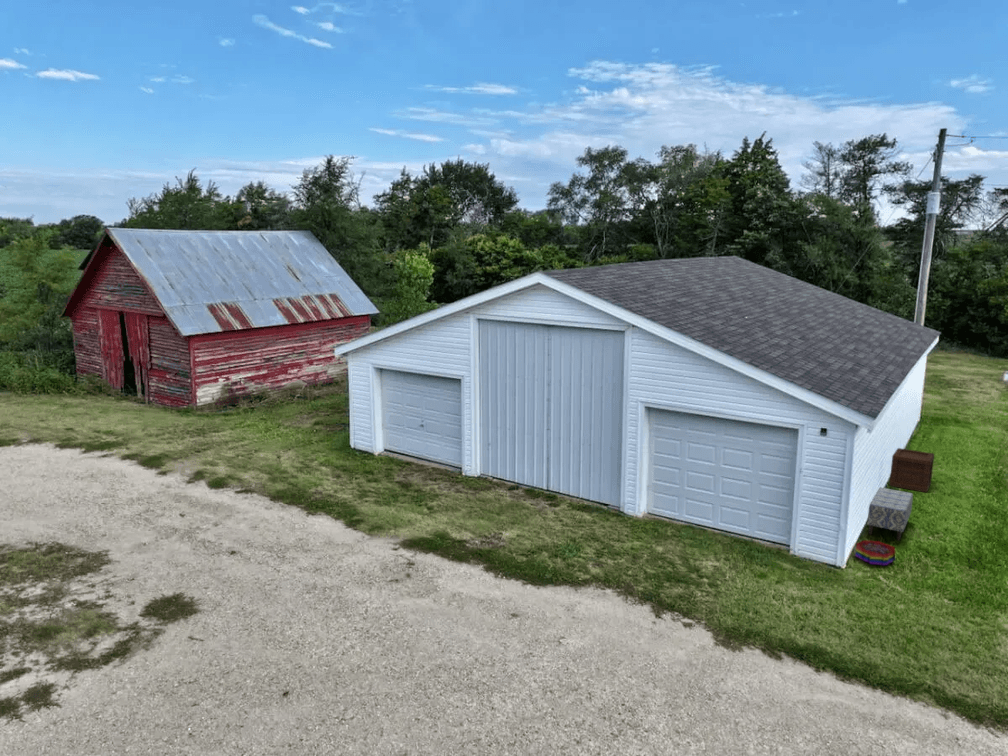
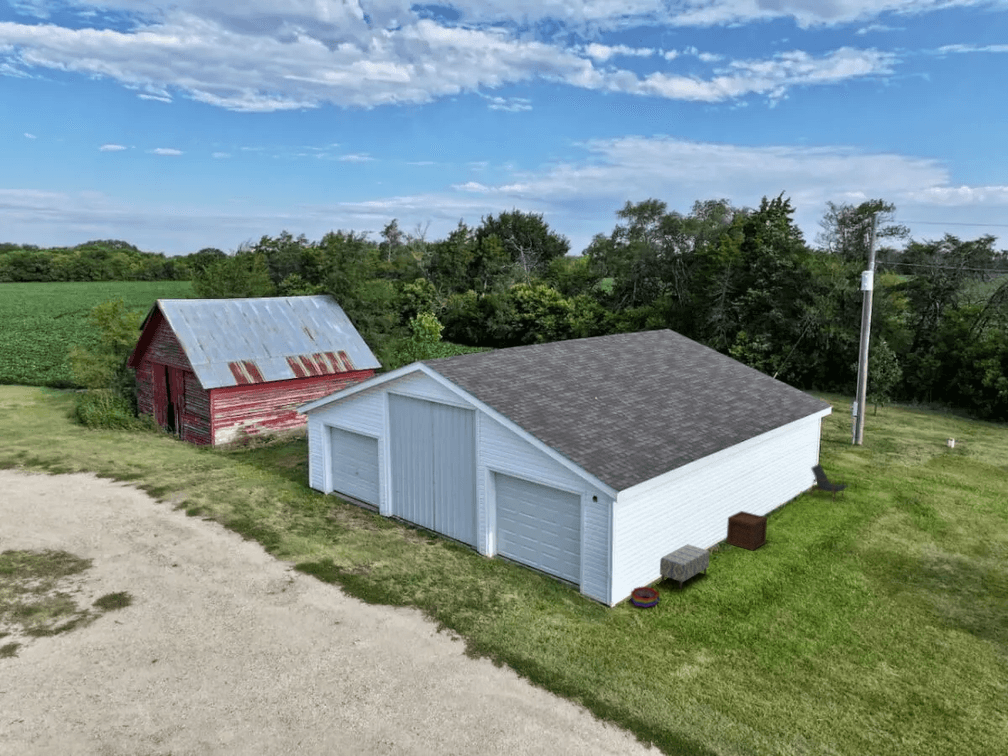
lounge chair: none [917,398,957,439] -> present [811,464,847,497]

